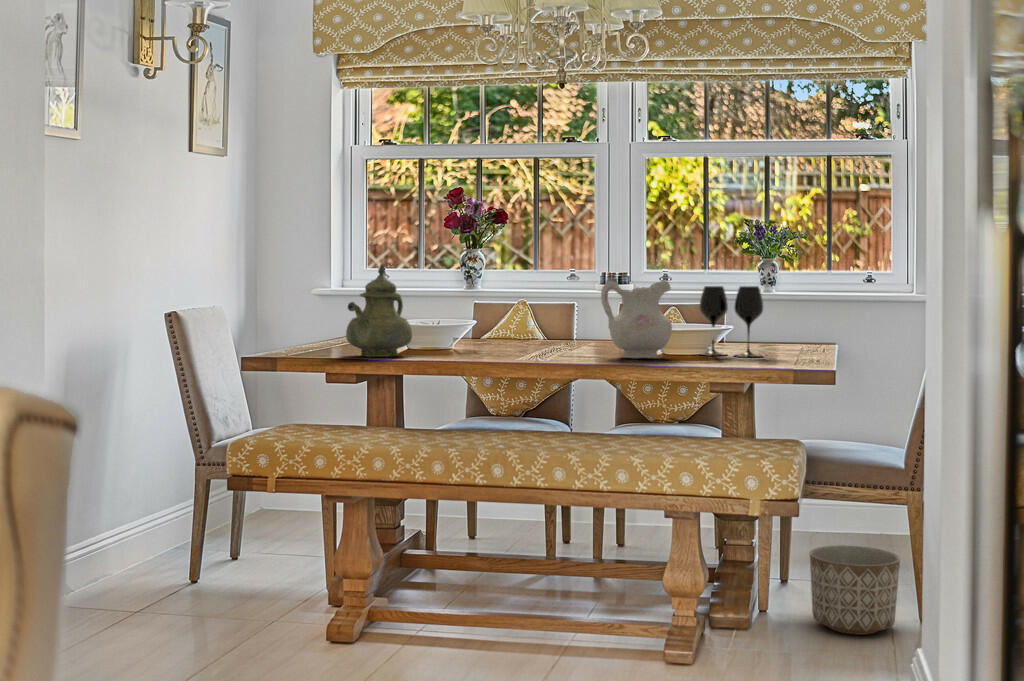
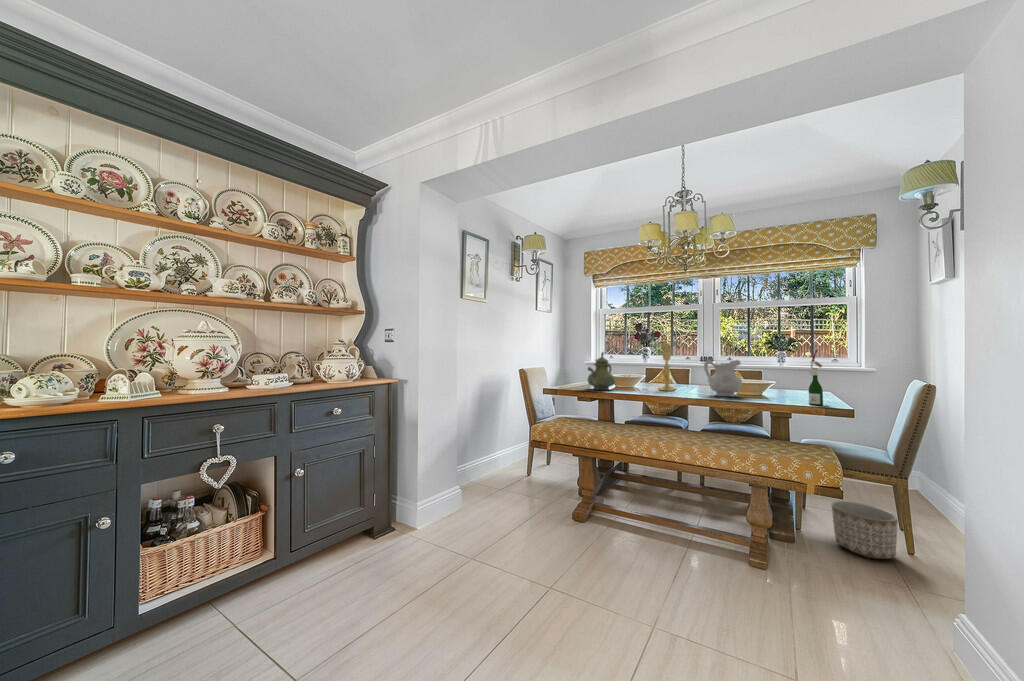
candlestick: none [507,248,548,353] -> present [658,345,675,391]
wine bottle: none [777,259,808,366] -> present [809,350,830,406]
wine glass: present [699,286,763,357] -> none [756,363,795,398]

